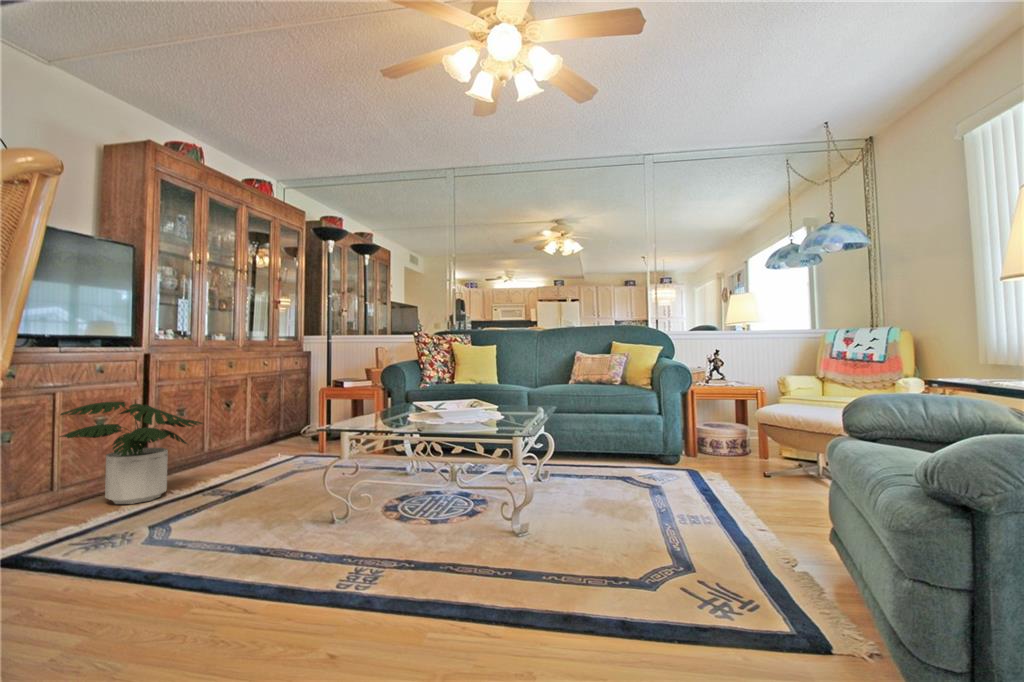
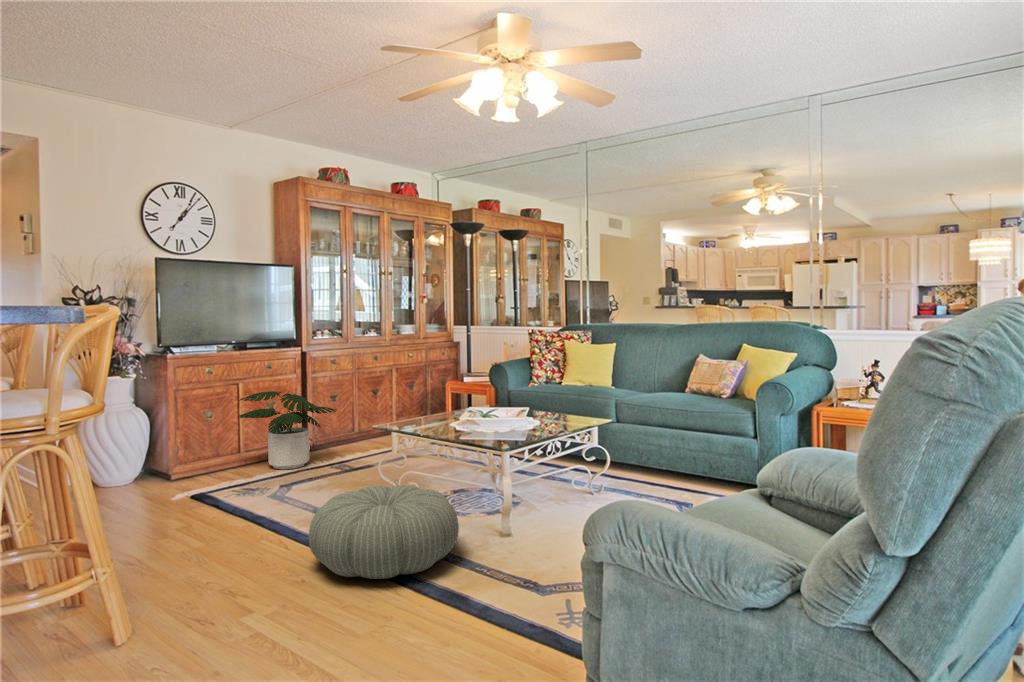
pouf: none [309,488,503,618] -> present [309,485,459,579]

